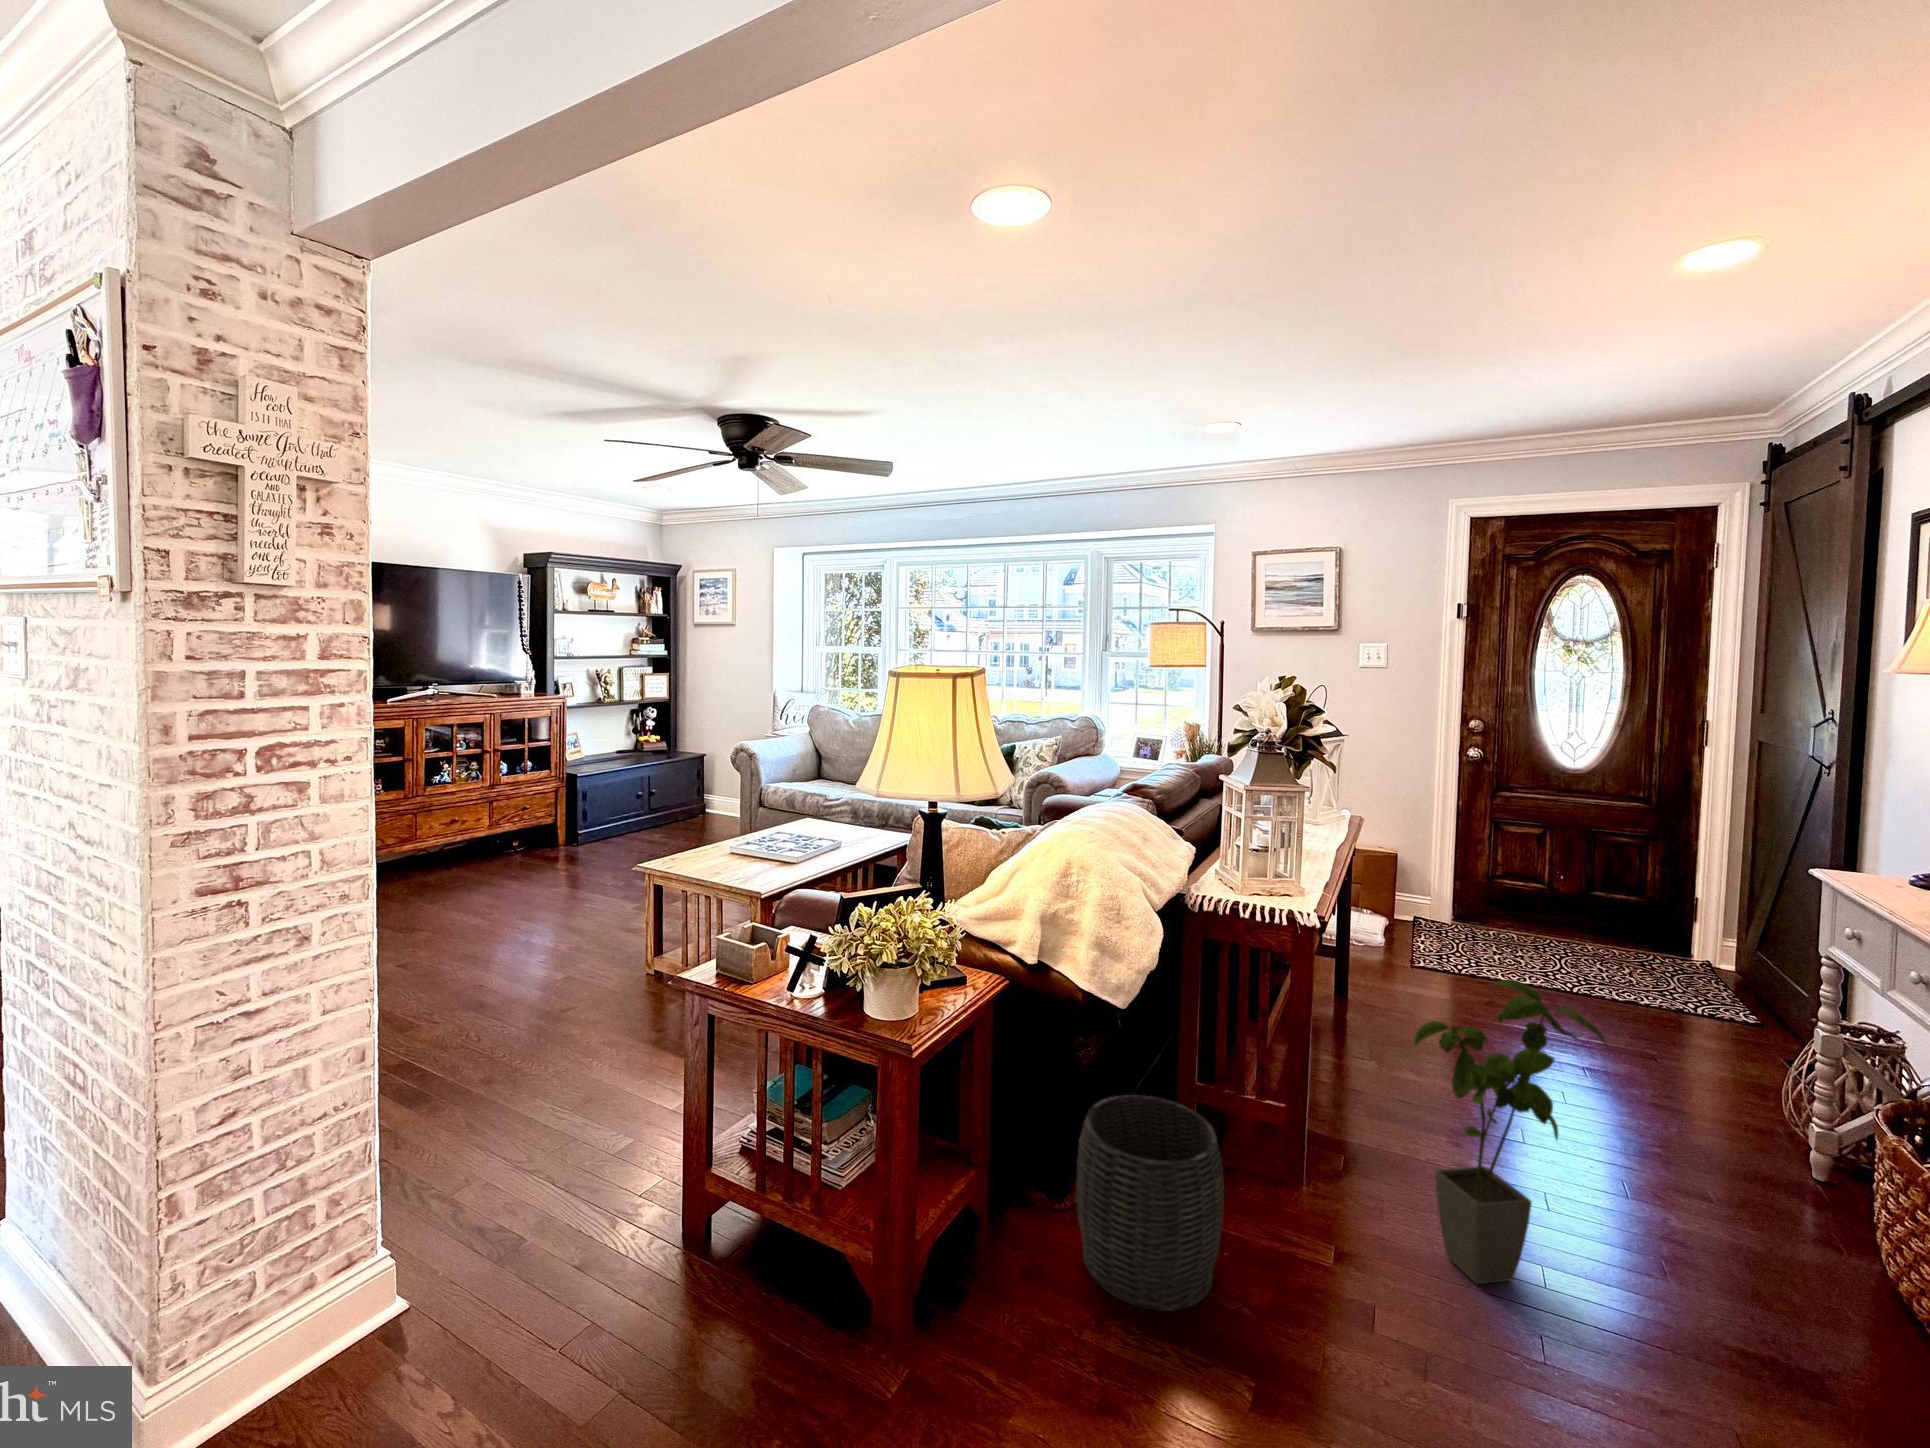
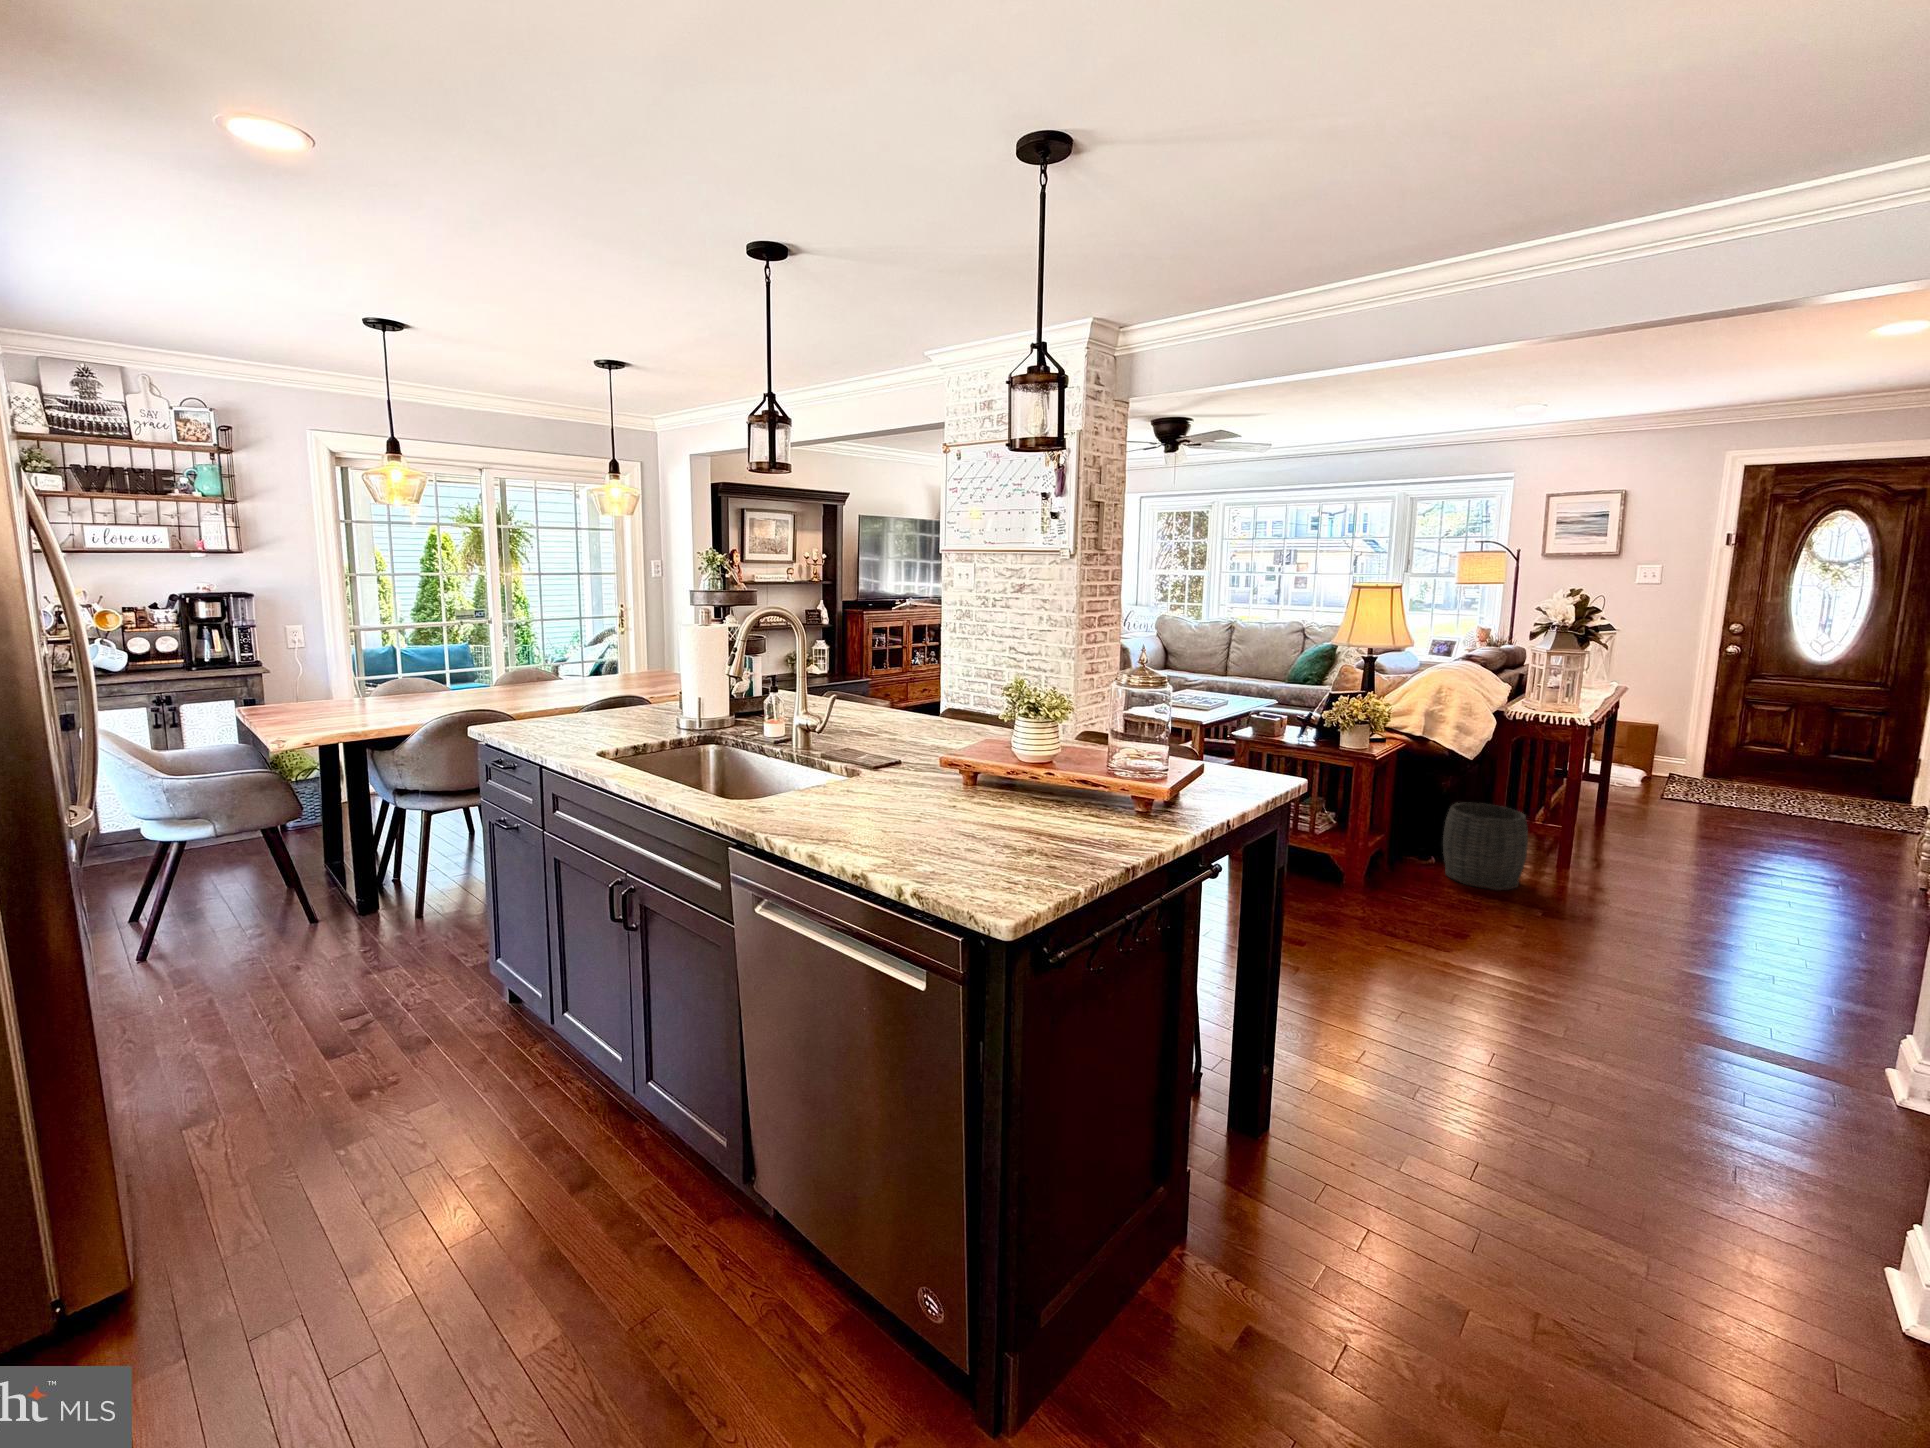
house plant: present [1414,980,1606,1284] -> none [1644,744,1757,896]

